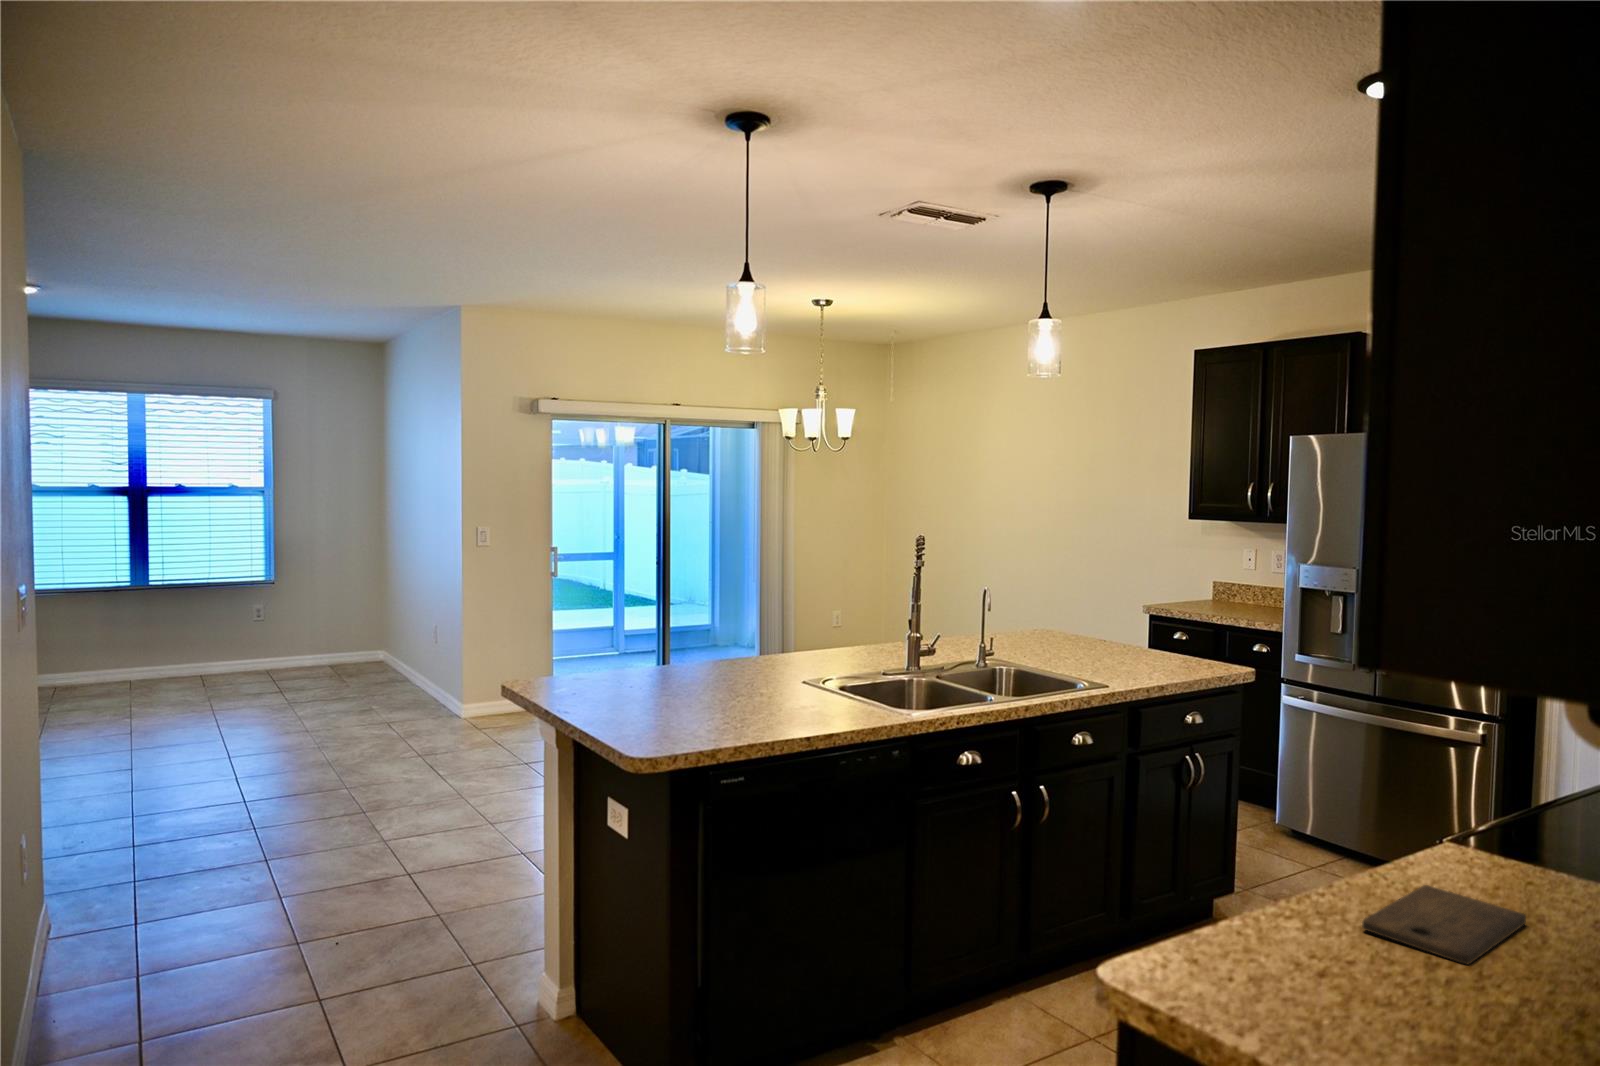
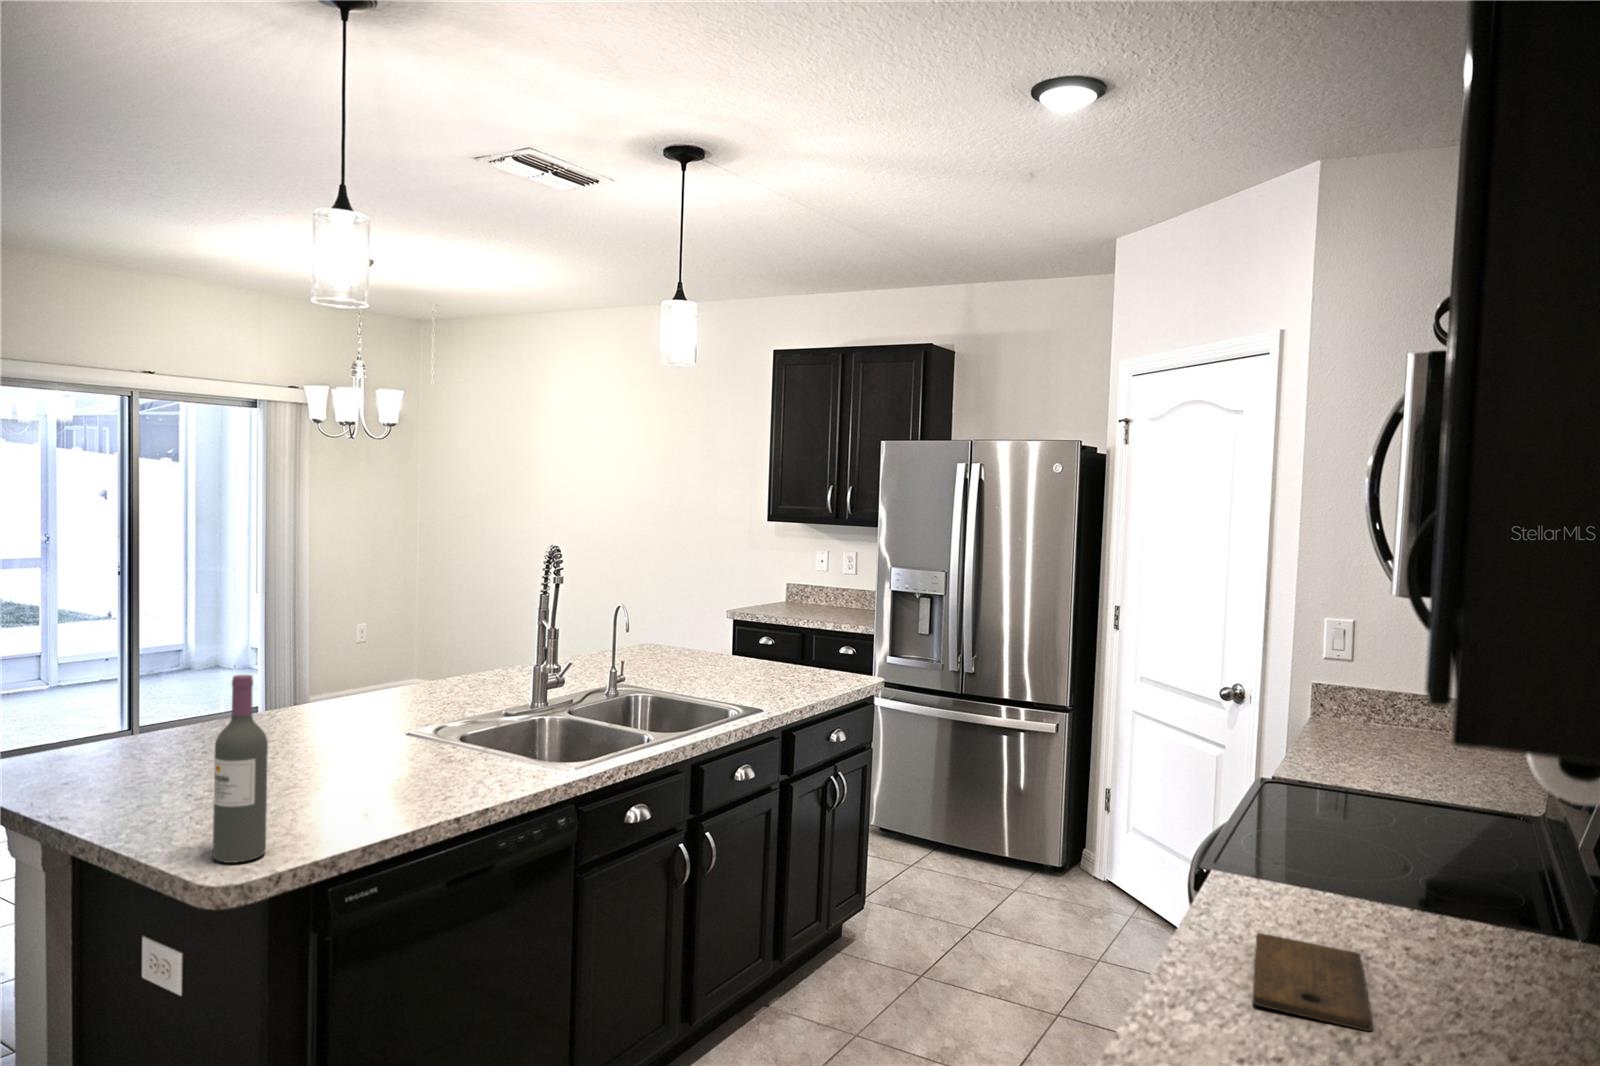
wine bottle: none [641,620,673,746] -> present [213,675,268,863]

